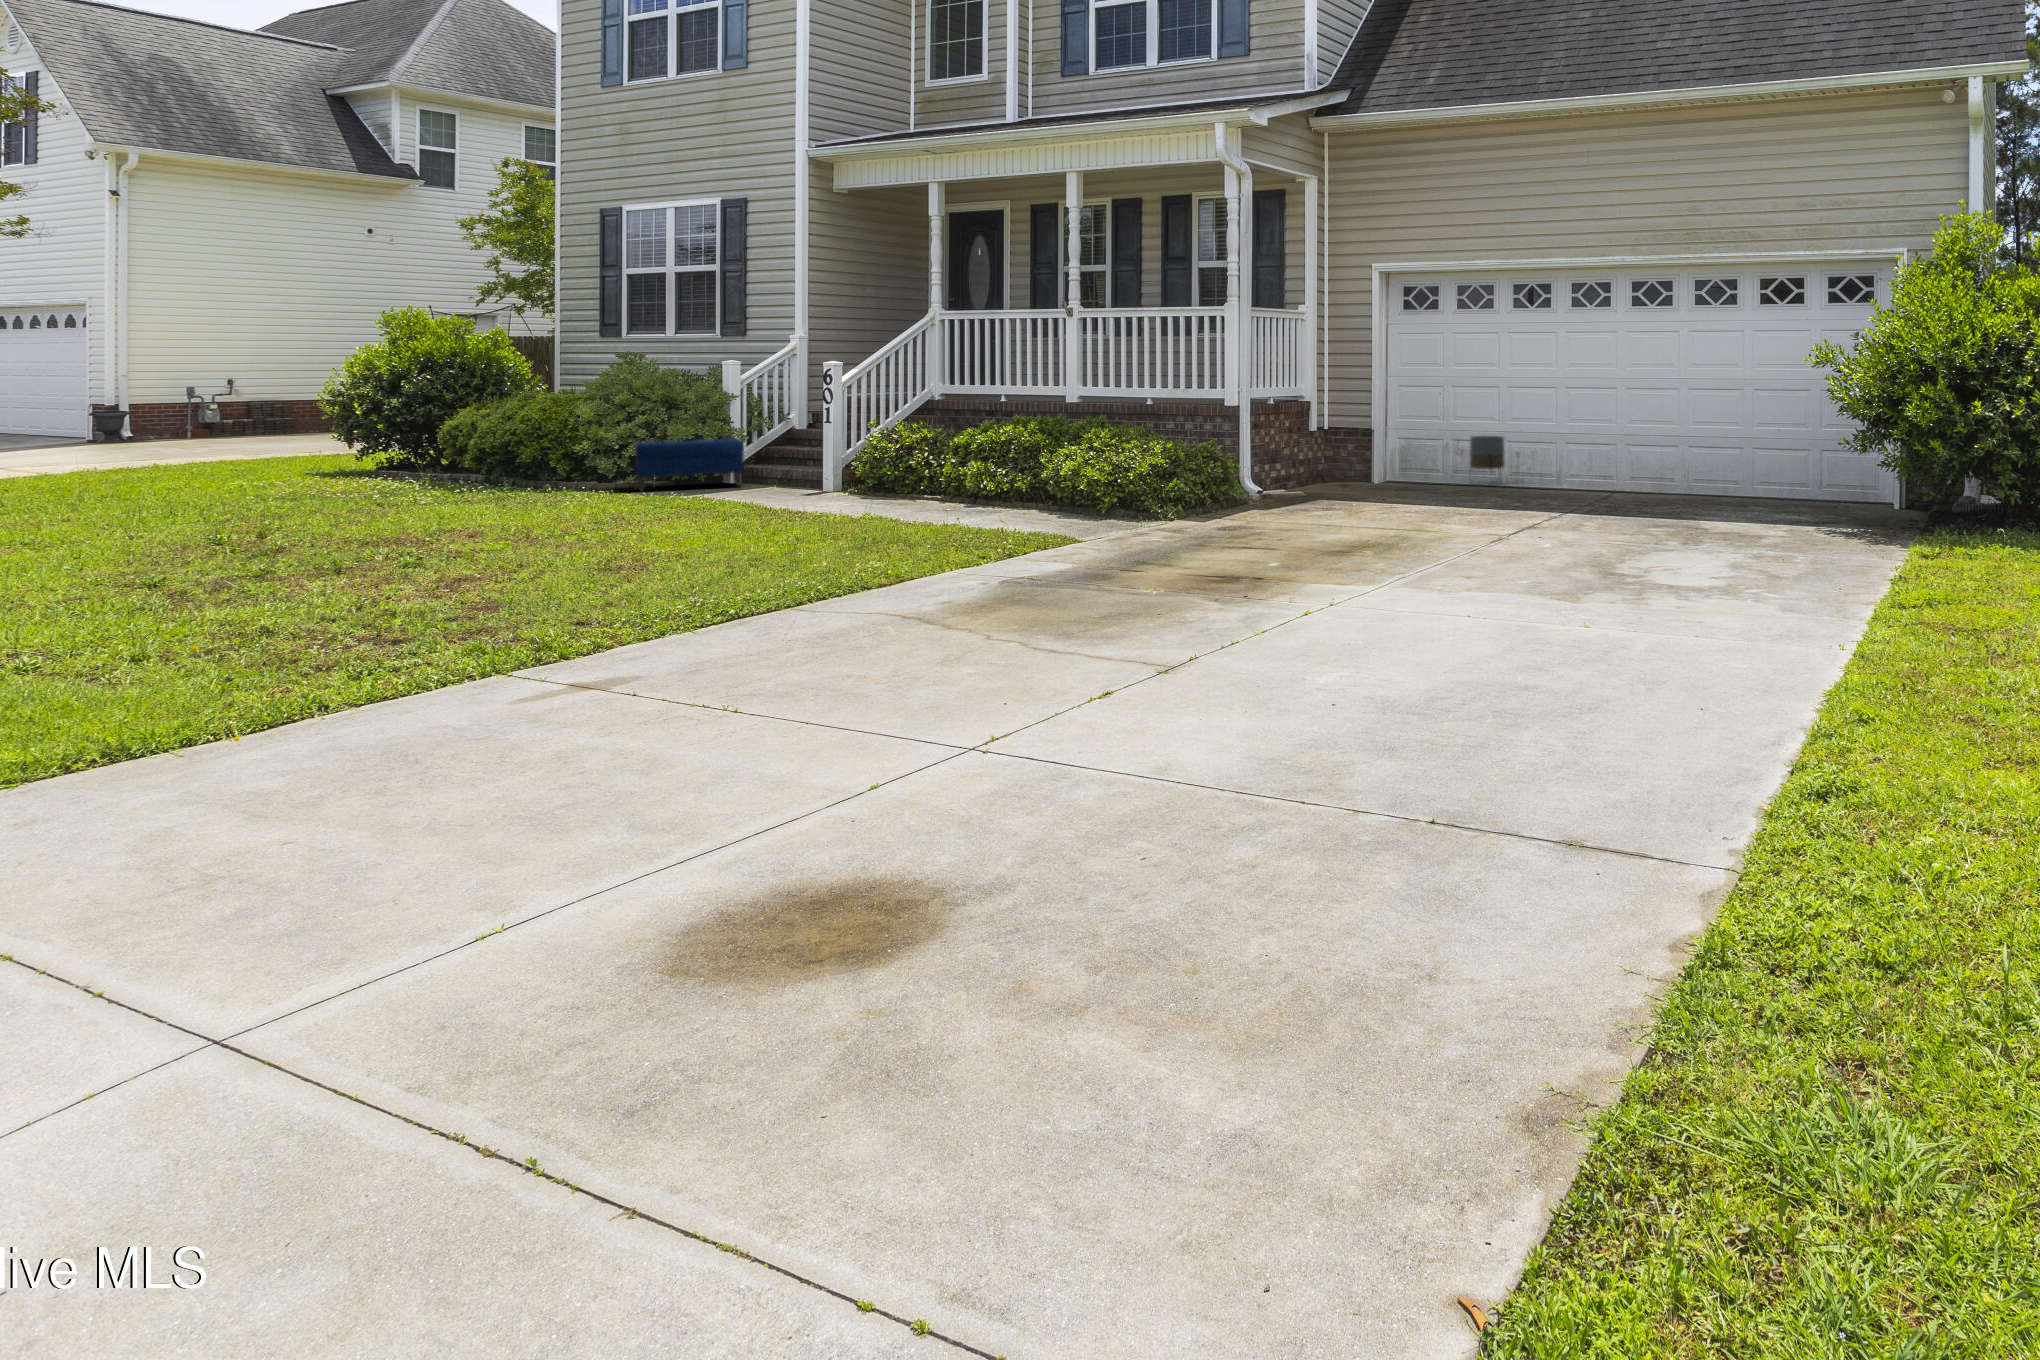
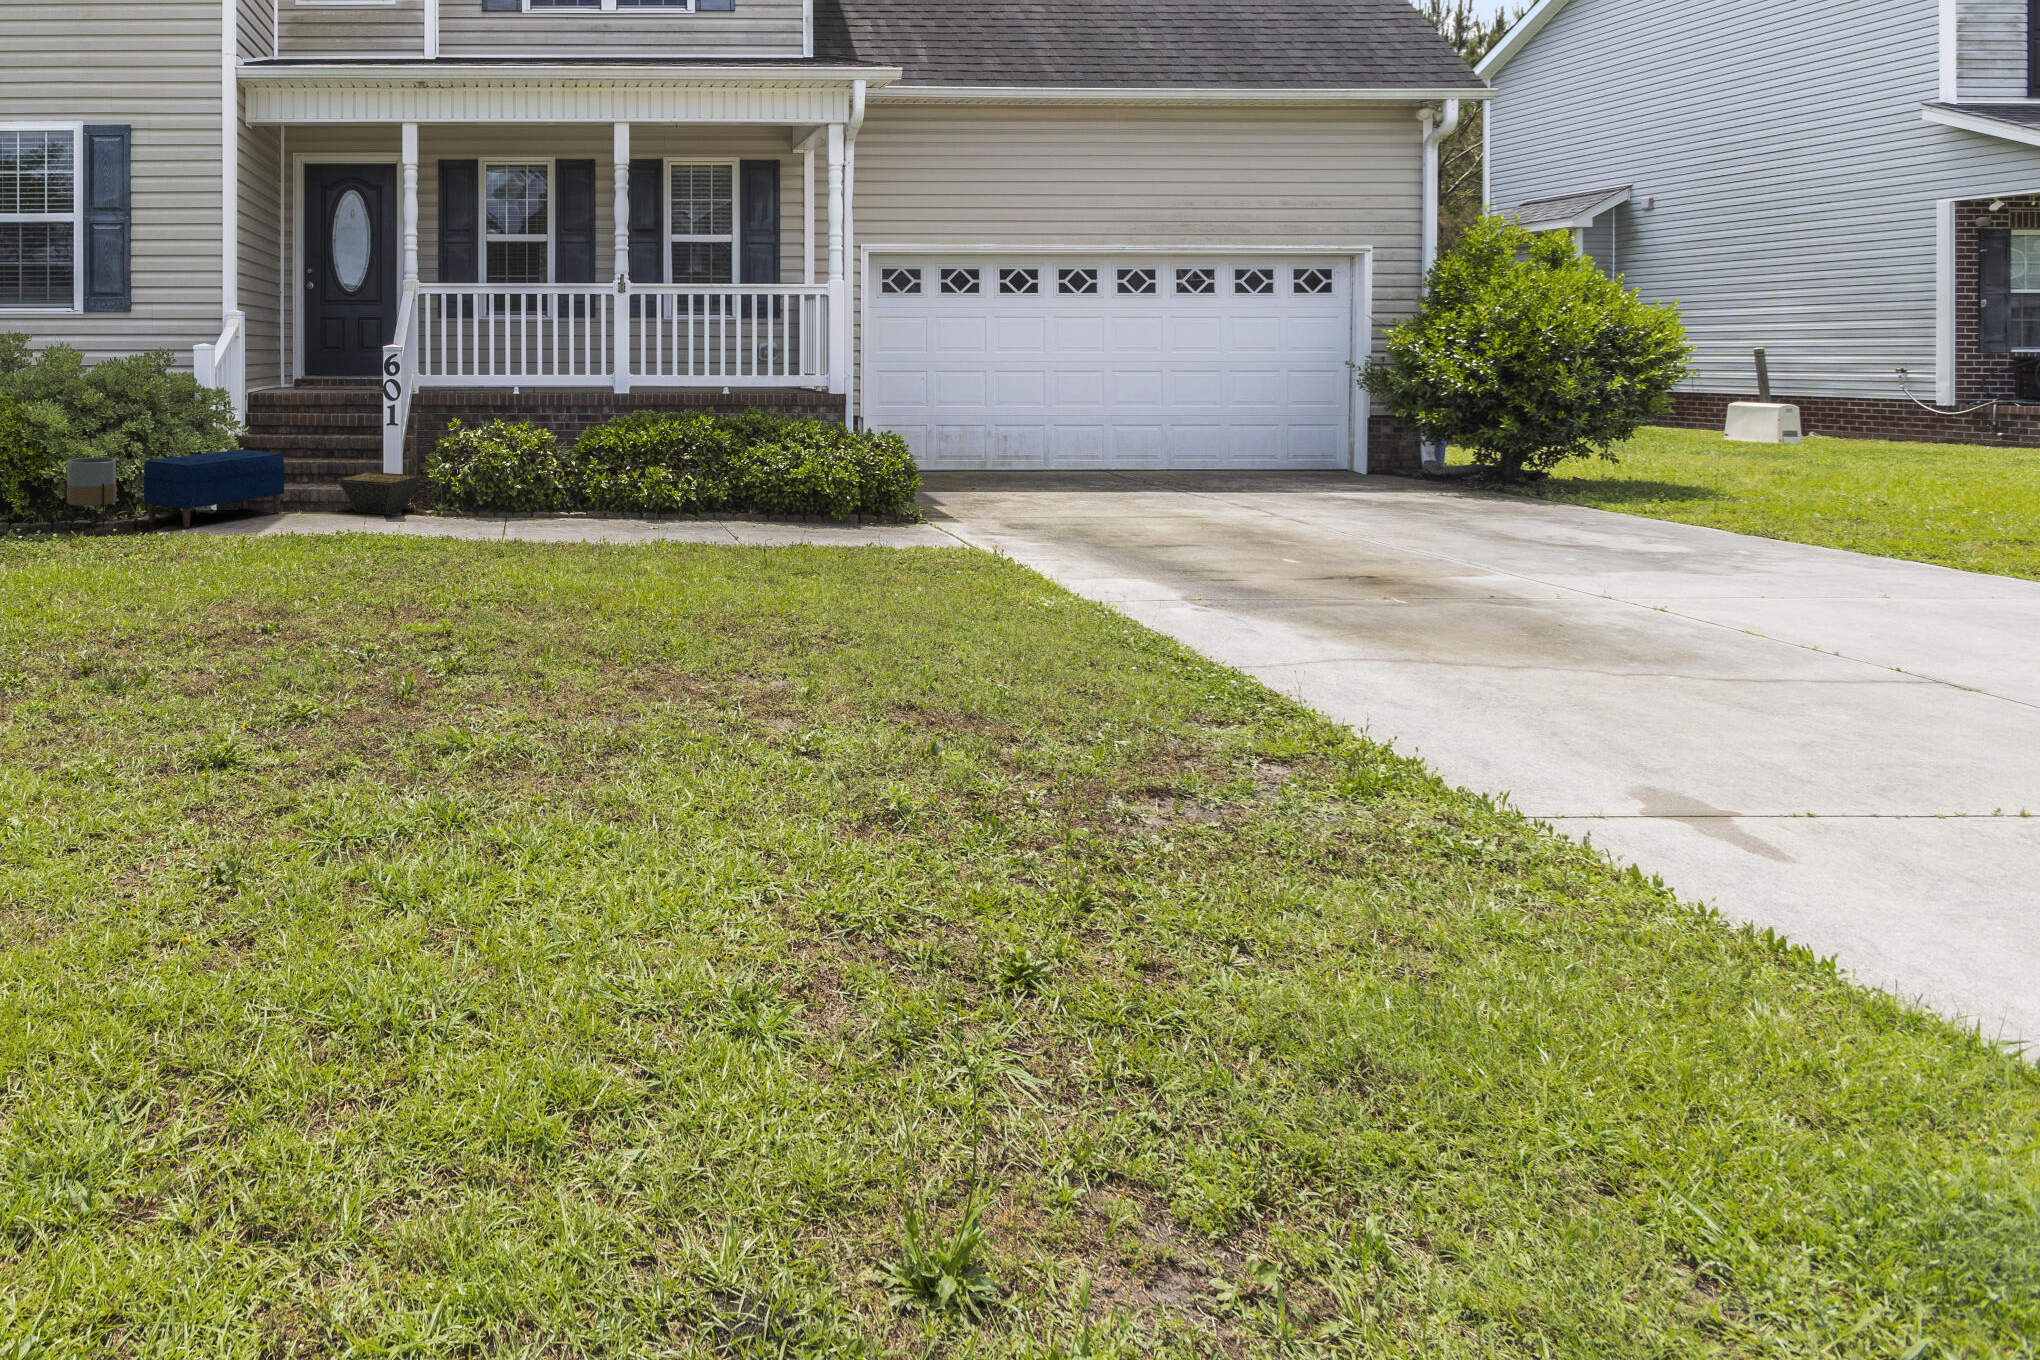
planter: present [1470,436,1505,470] -> present [65,457,116,528]
basket: none [775,460,842,491] -> present [337,472,422,514]

